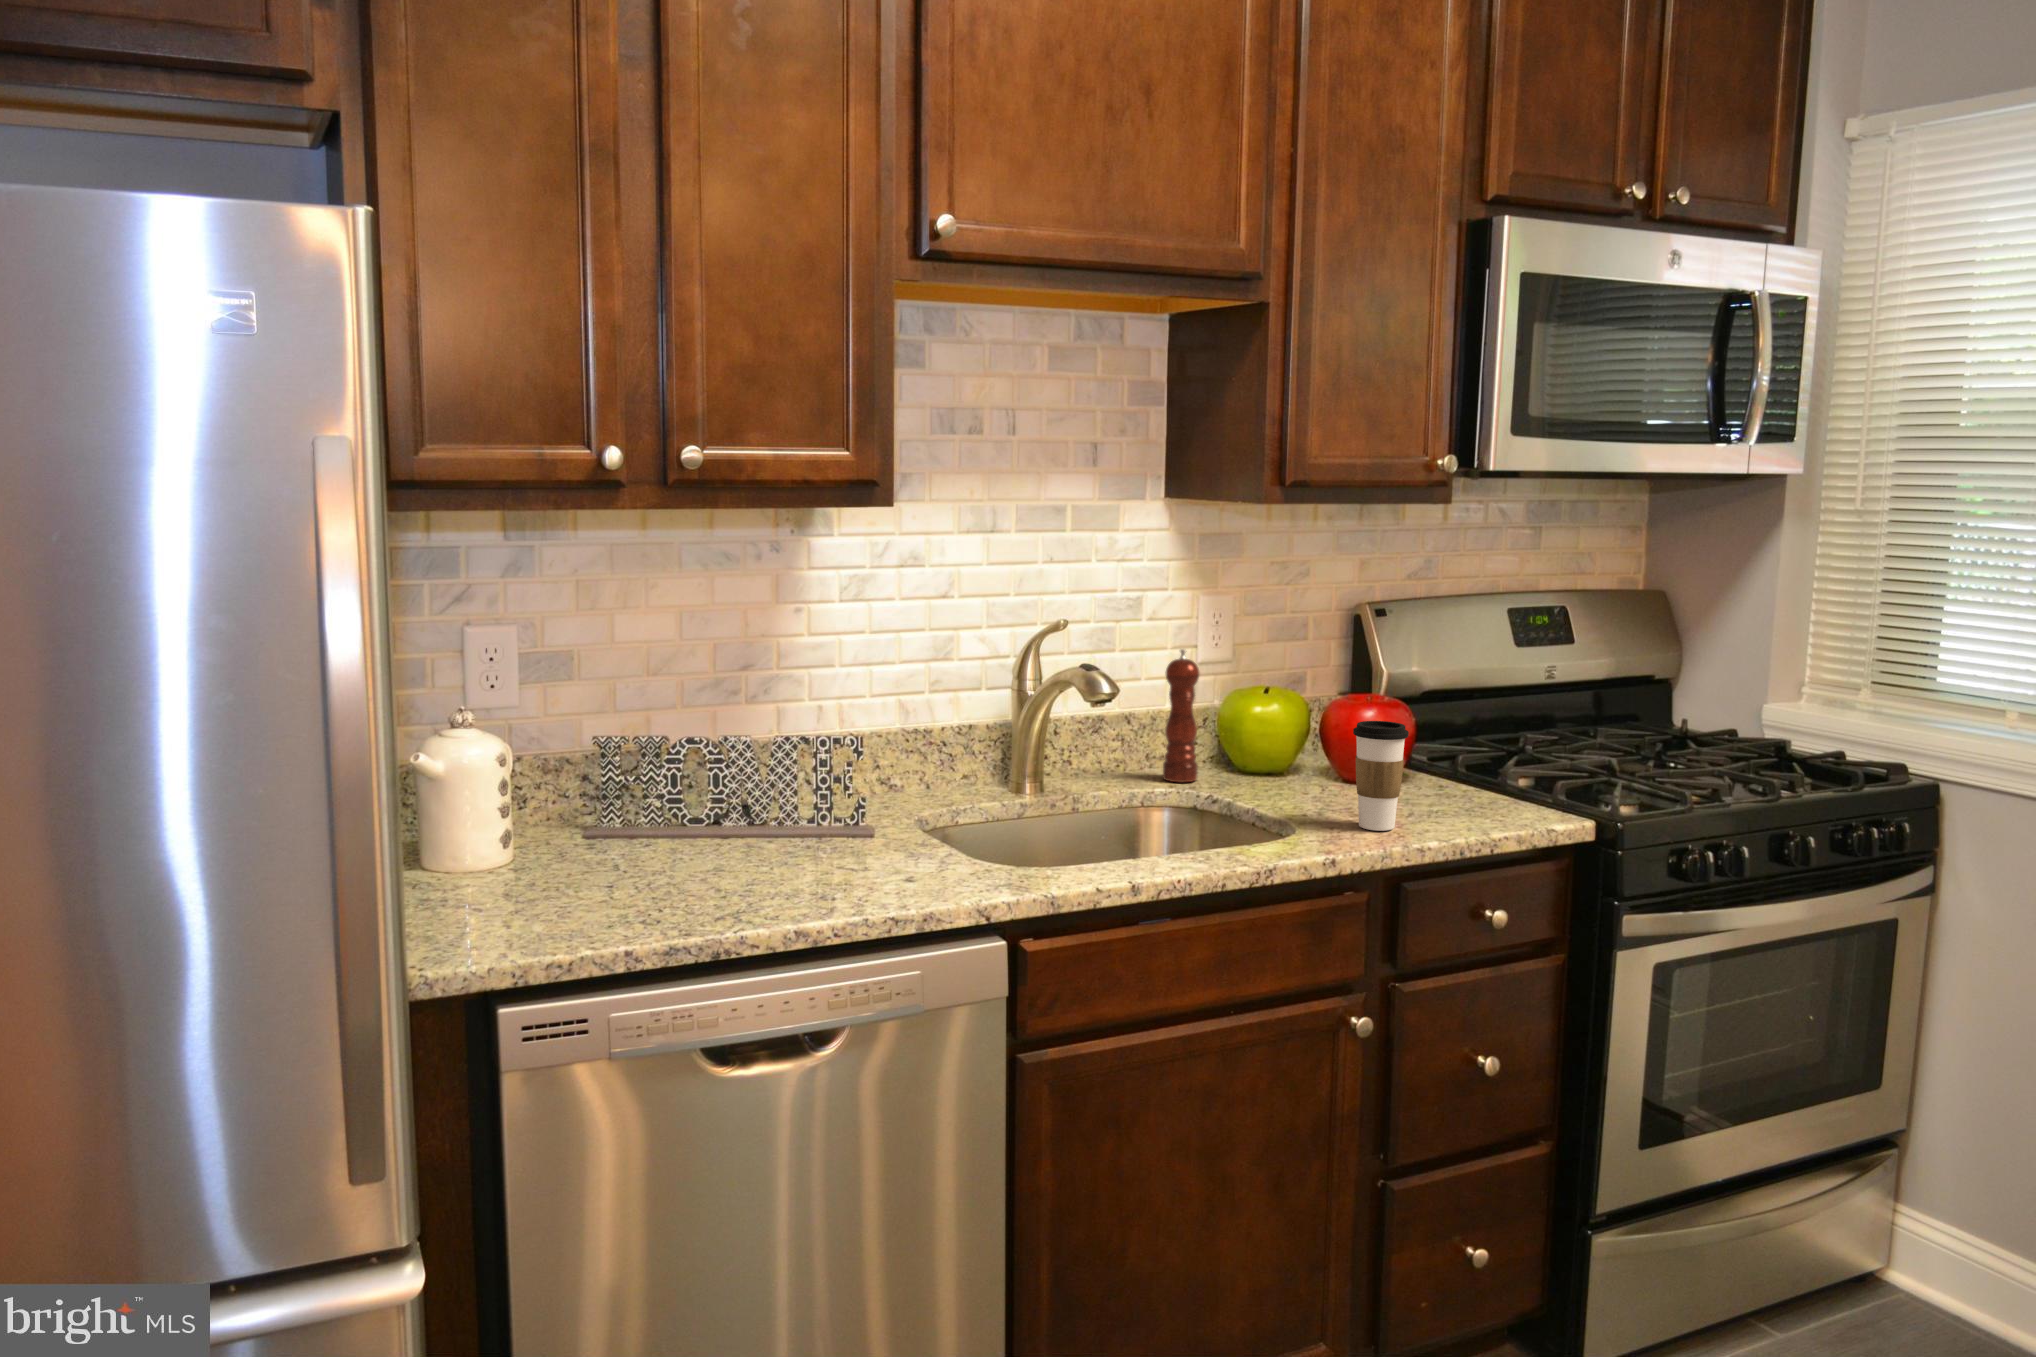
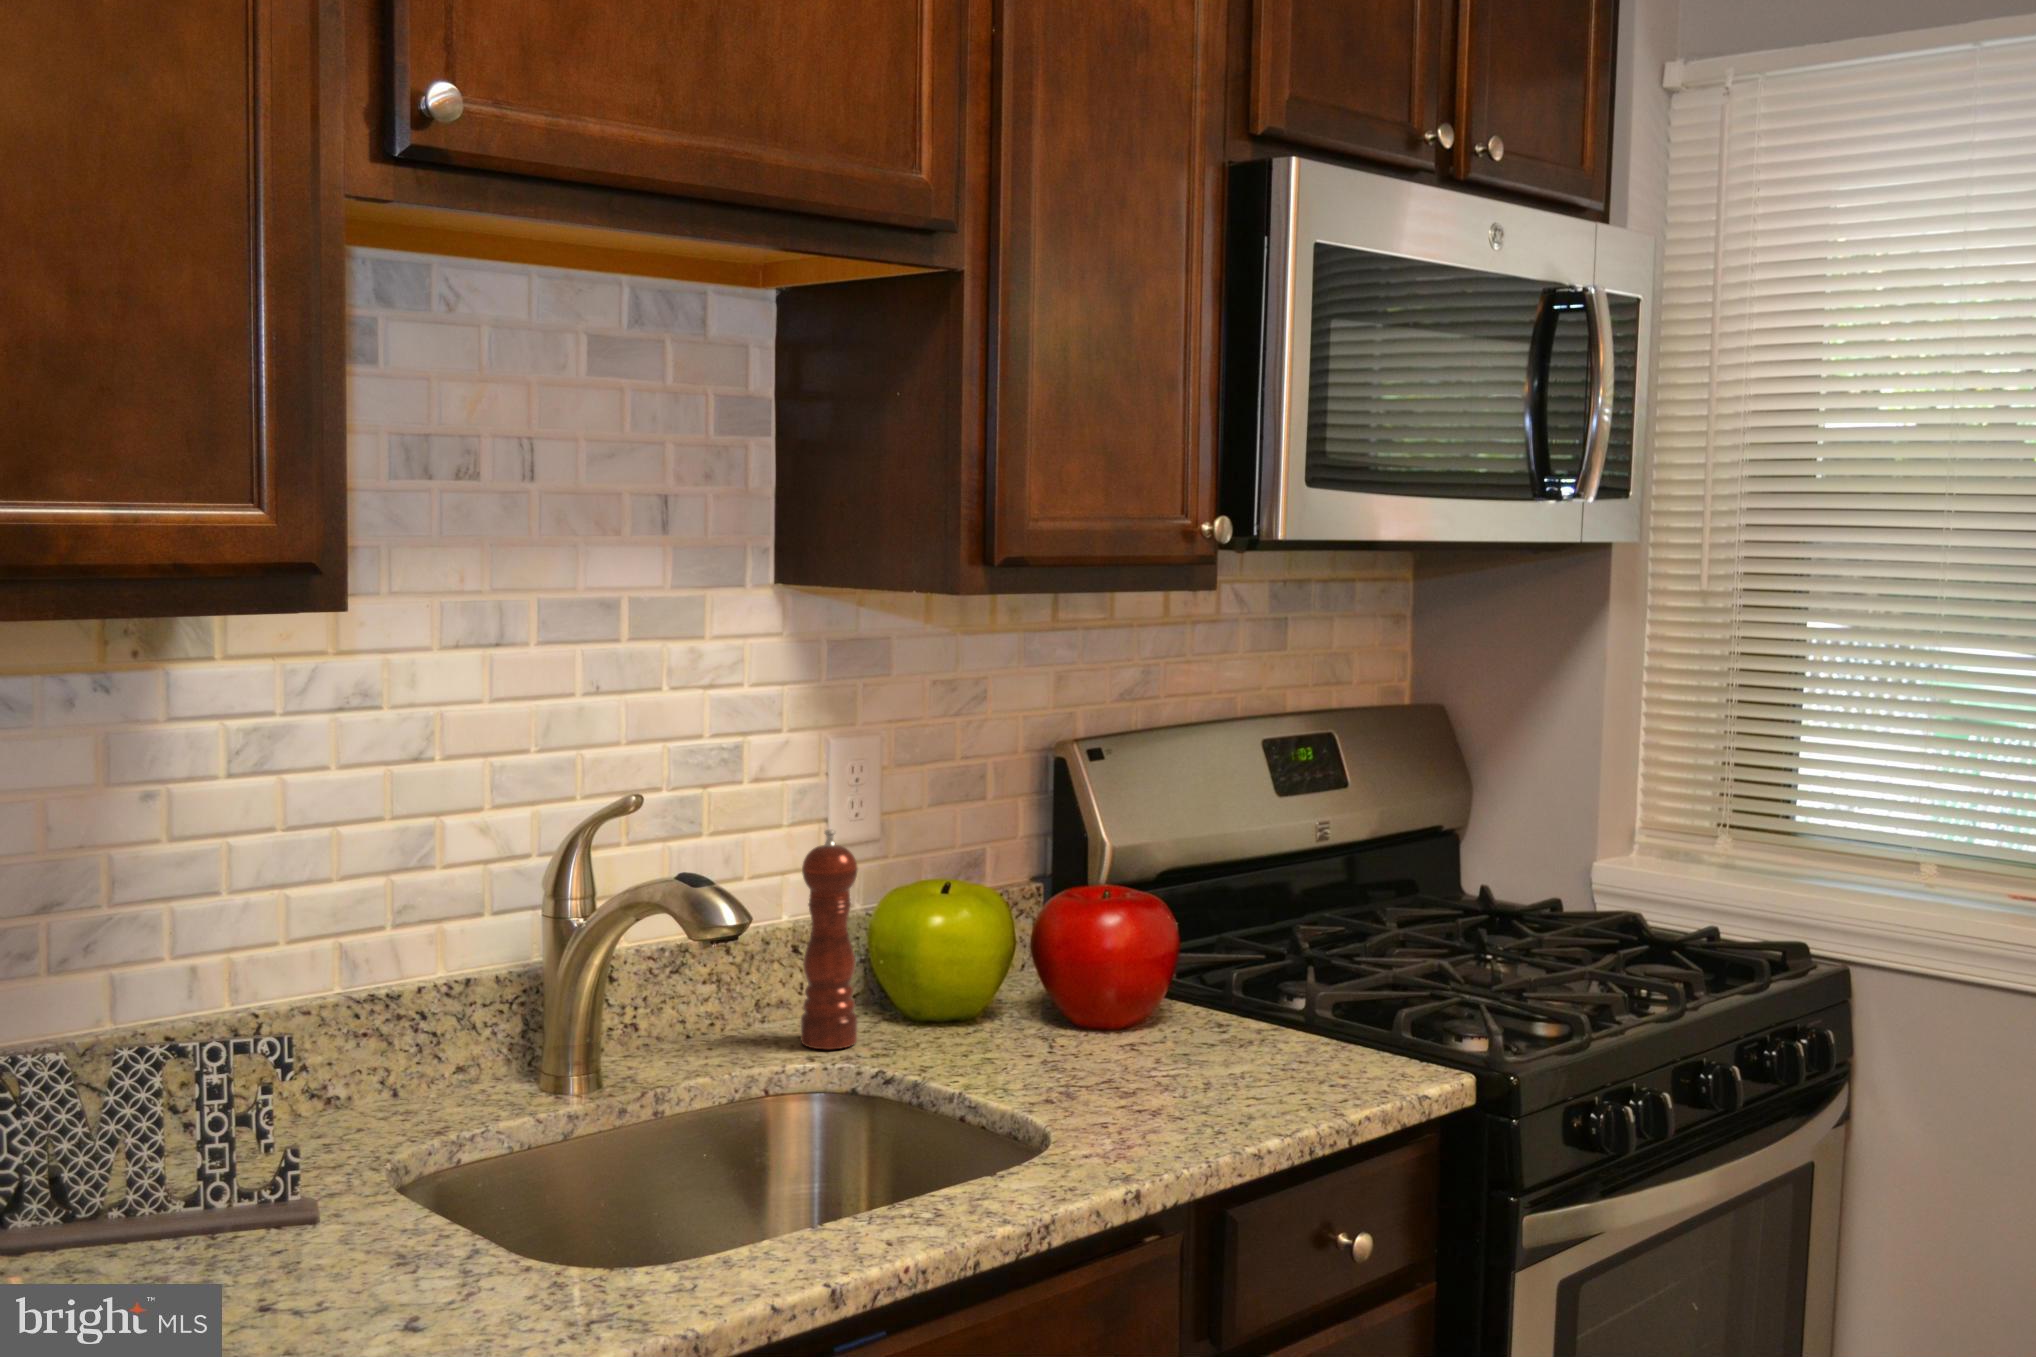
coffee cup: present [1353,721,1409,831] -> none [1133,942,1219,1122]

